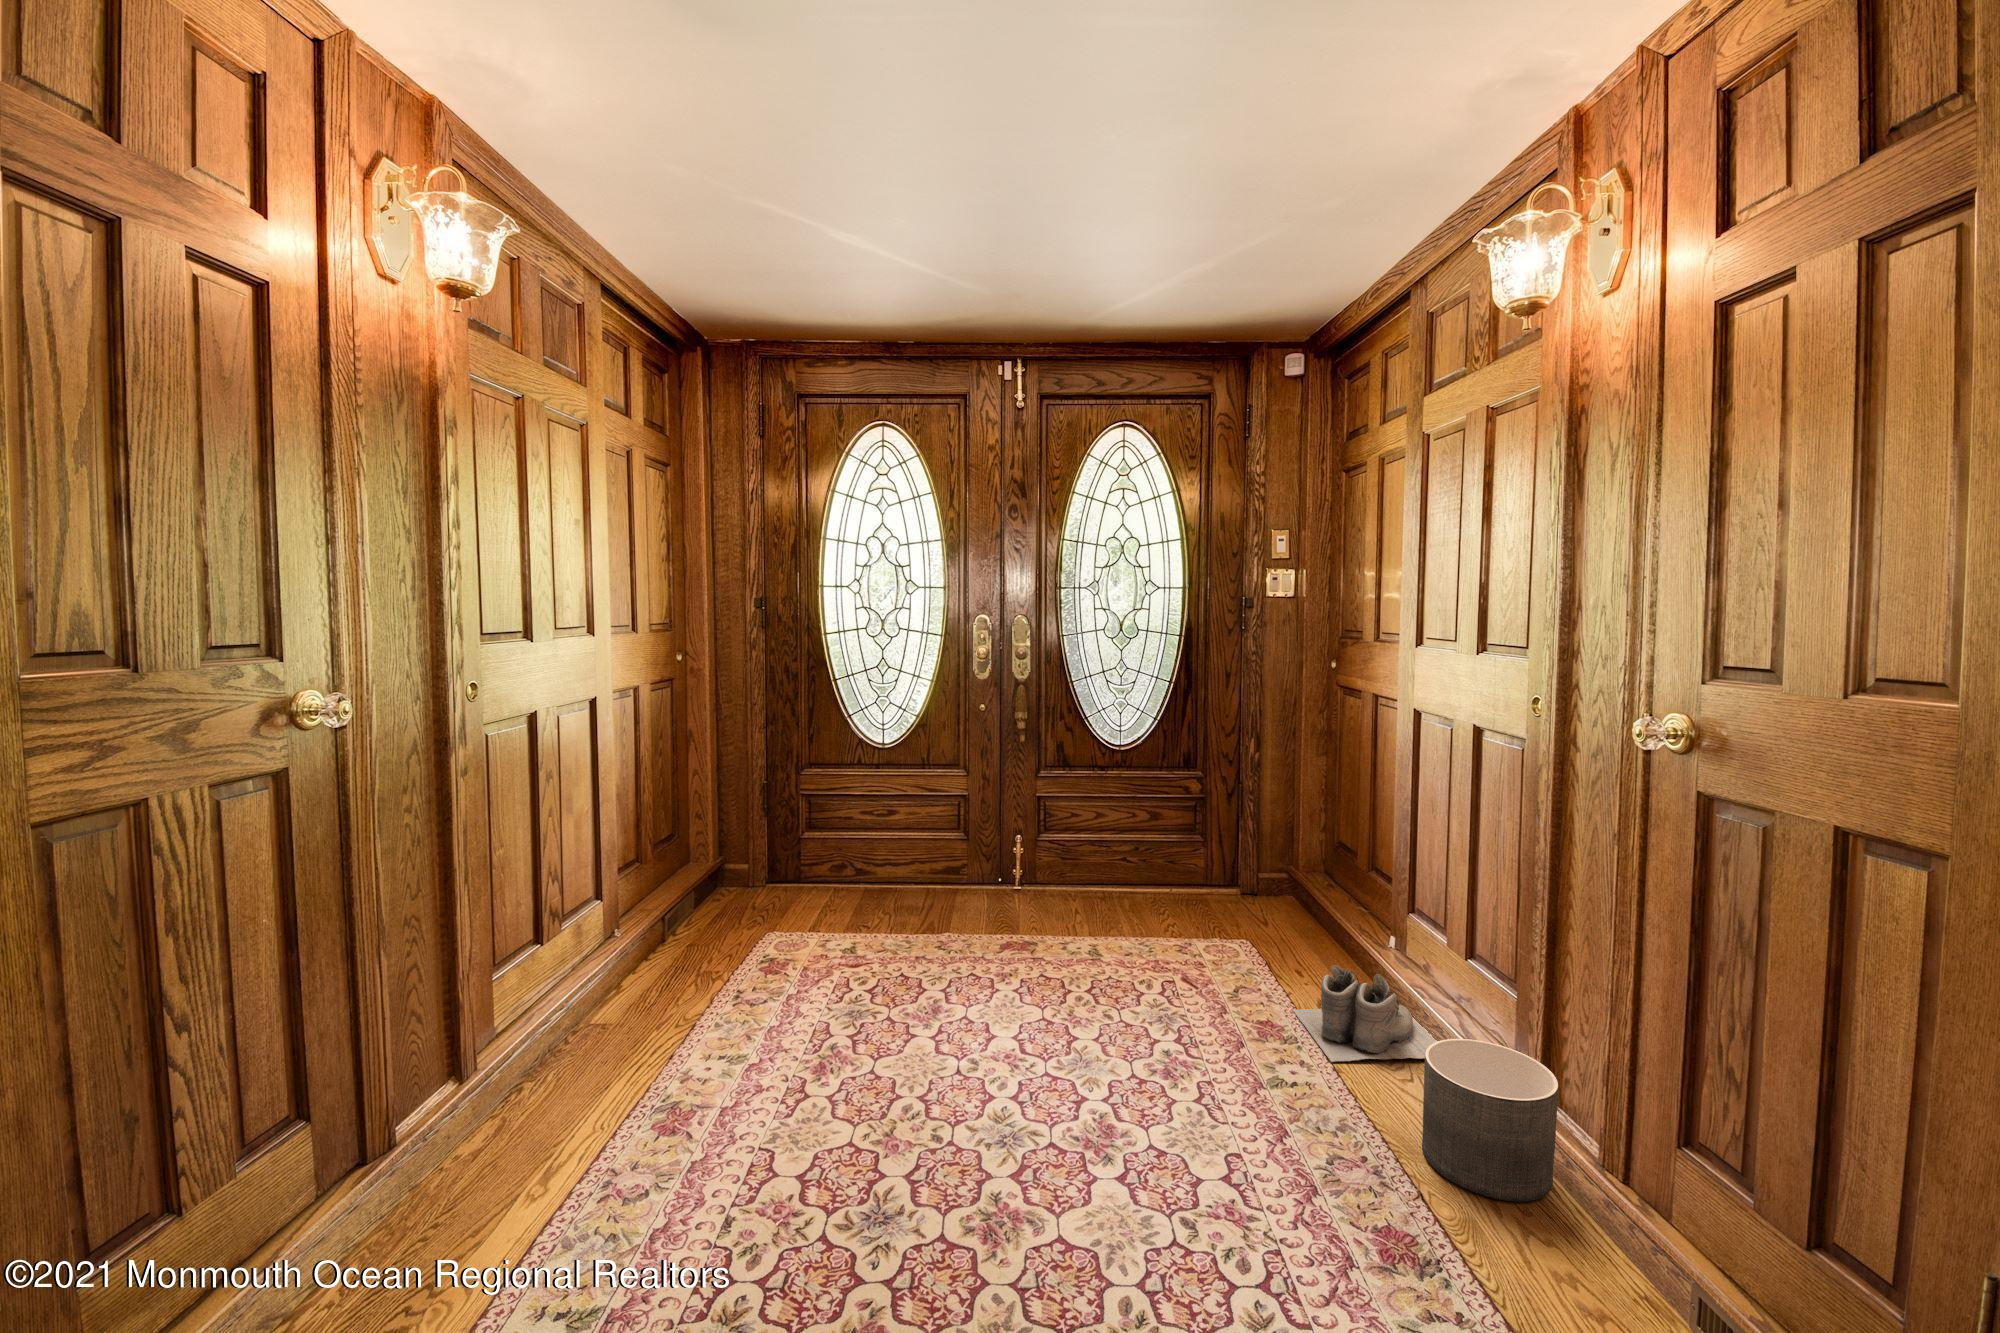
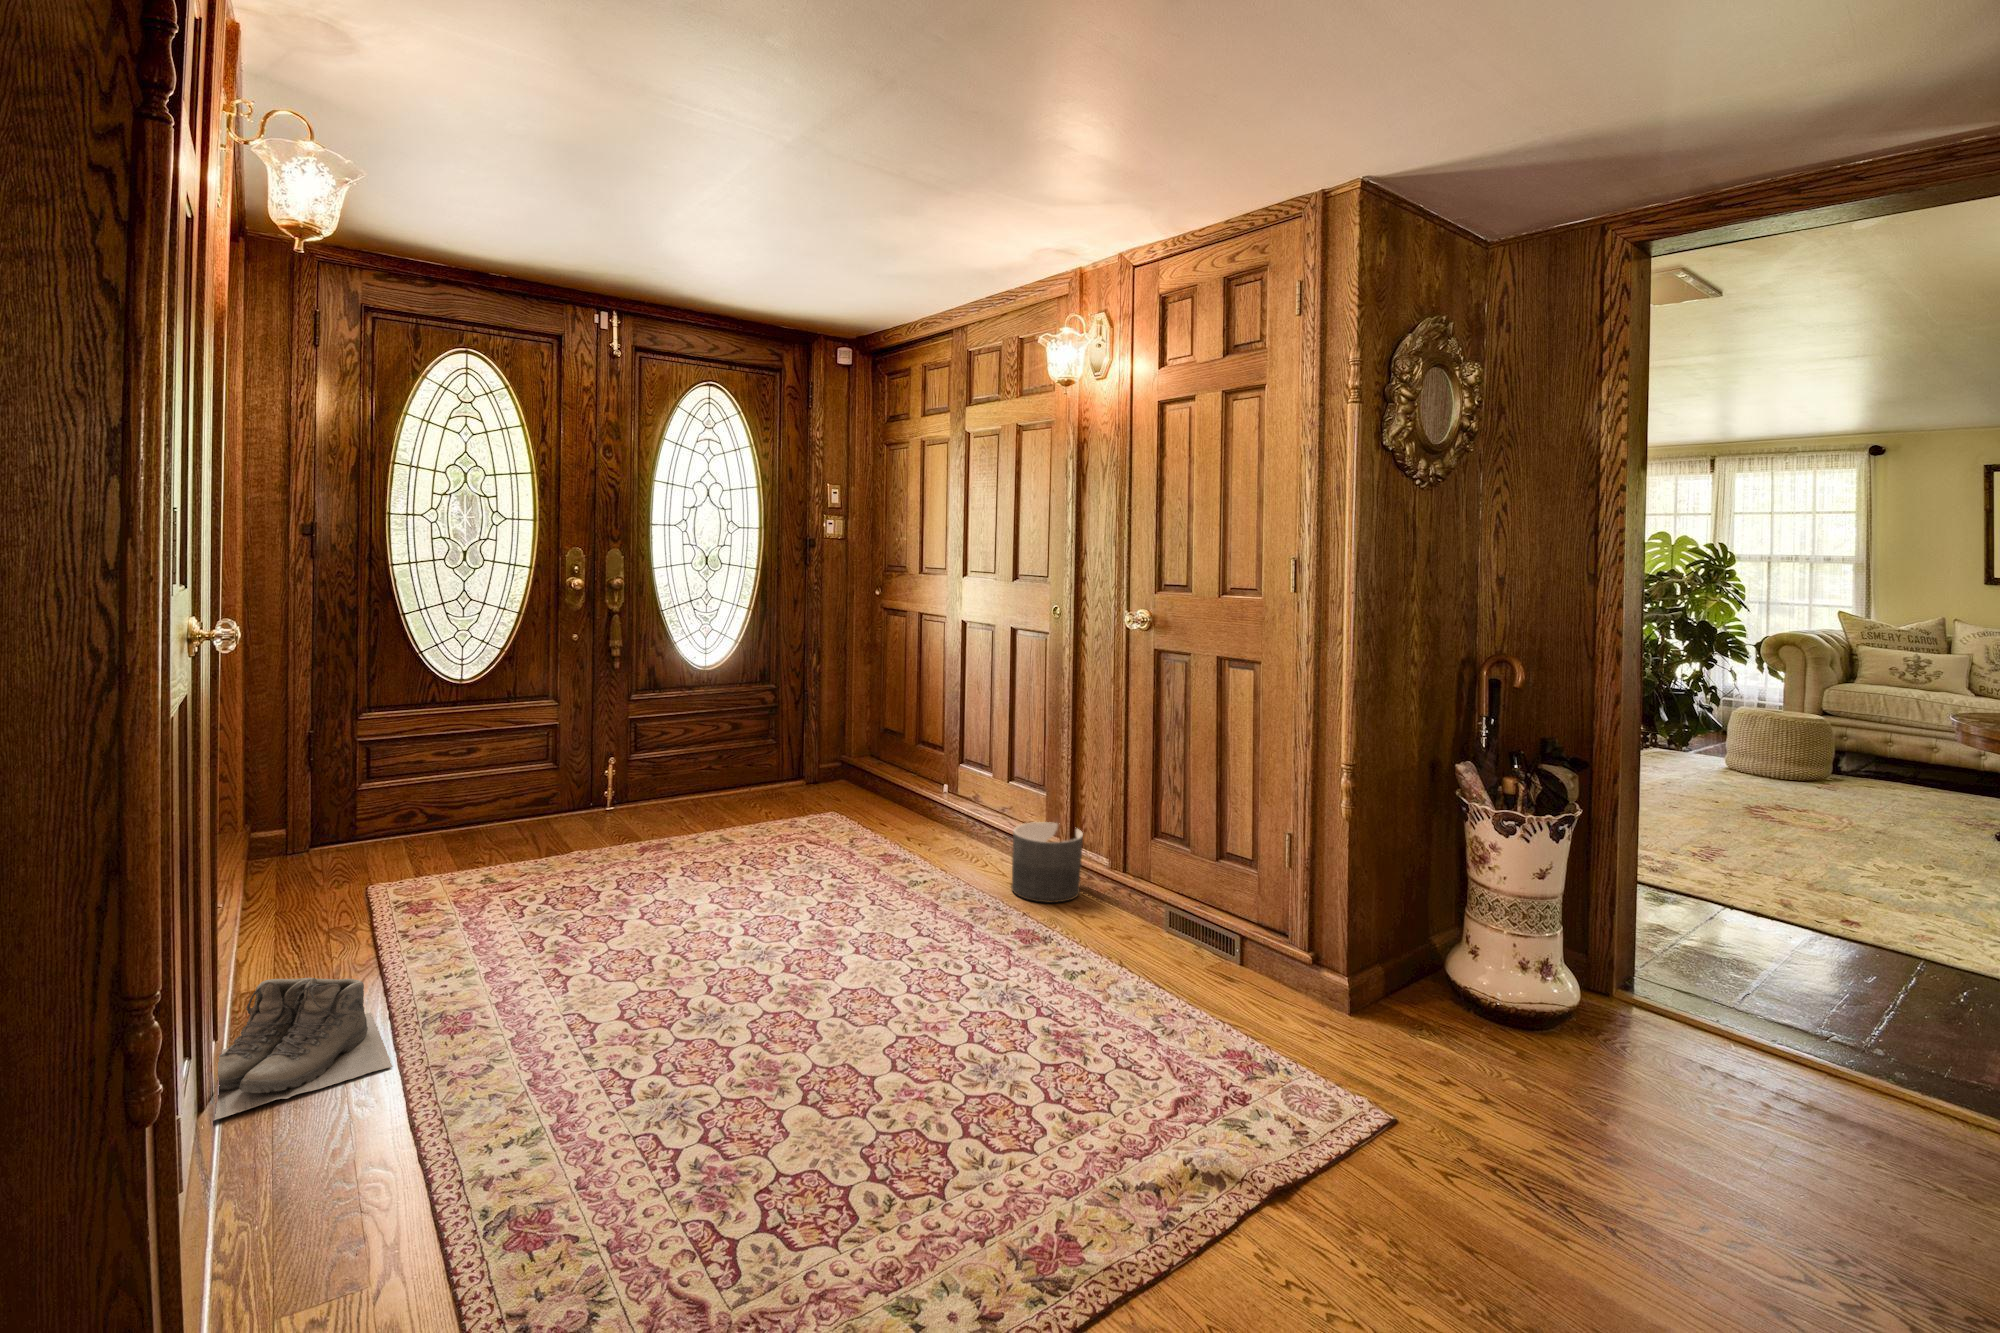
boots: present [1293,965,1438,1062] -> present [214,978,393,1120]

